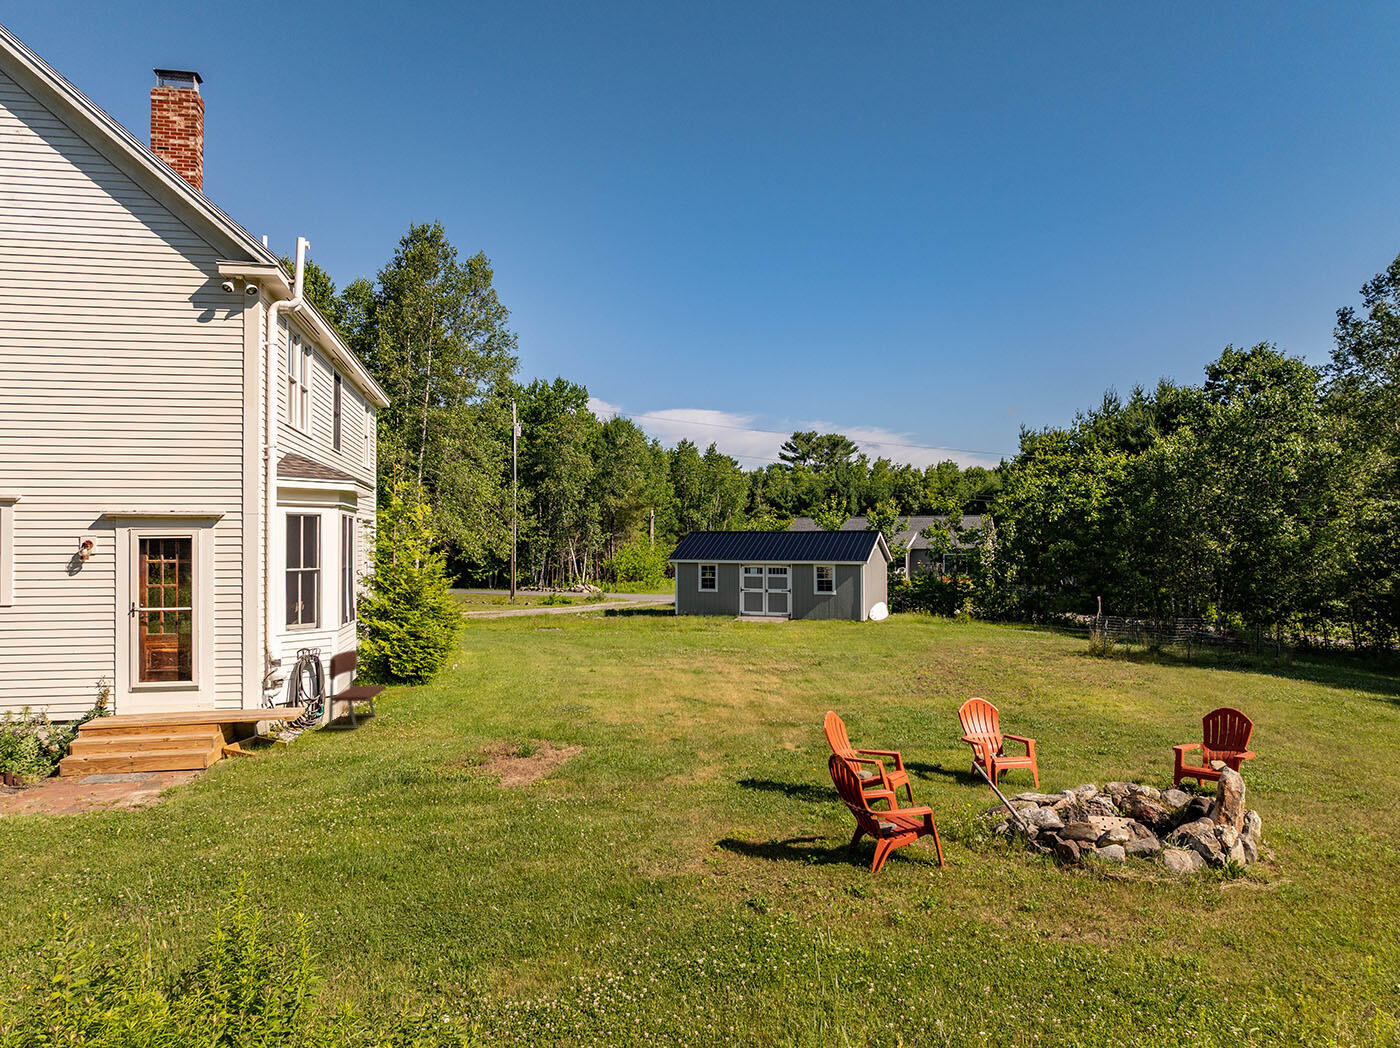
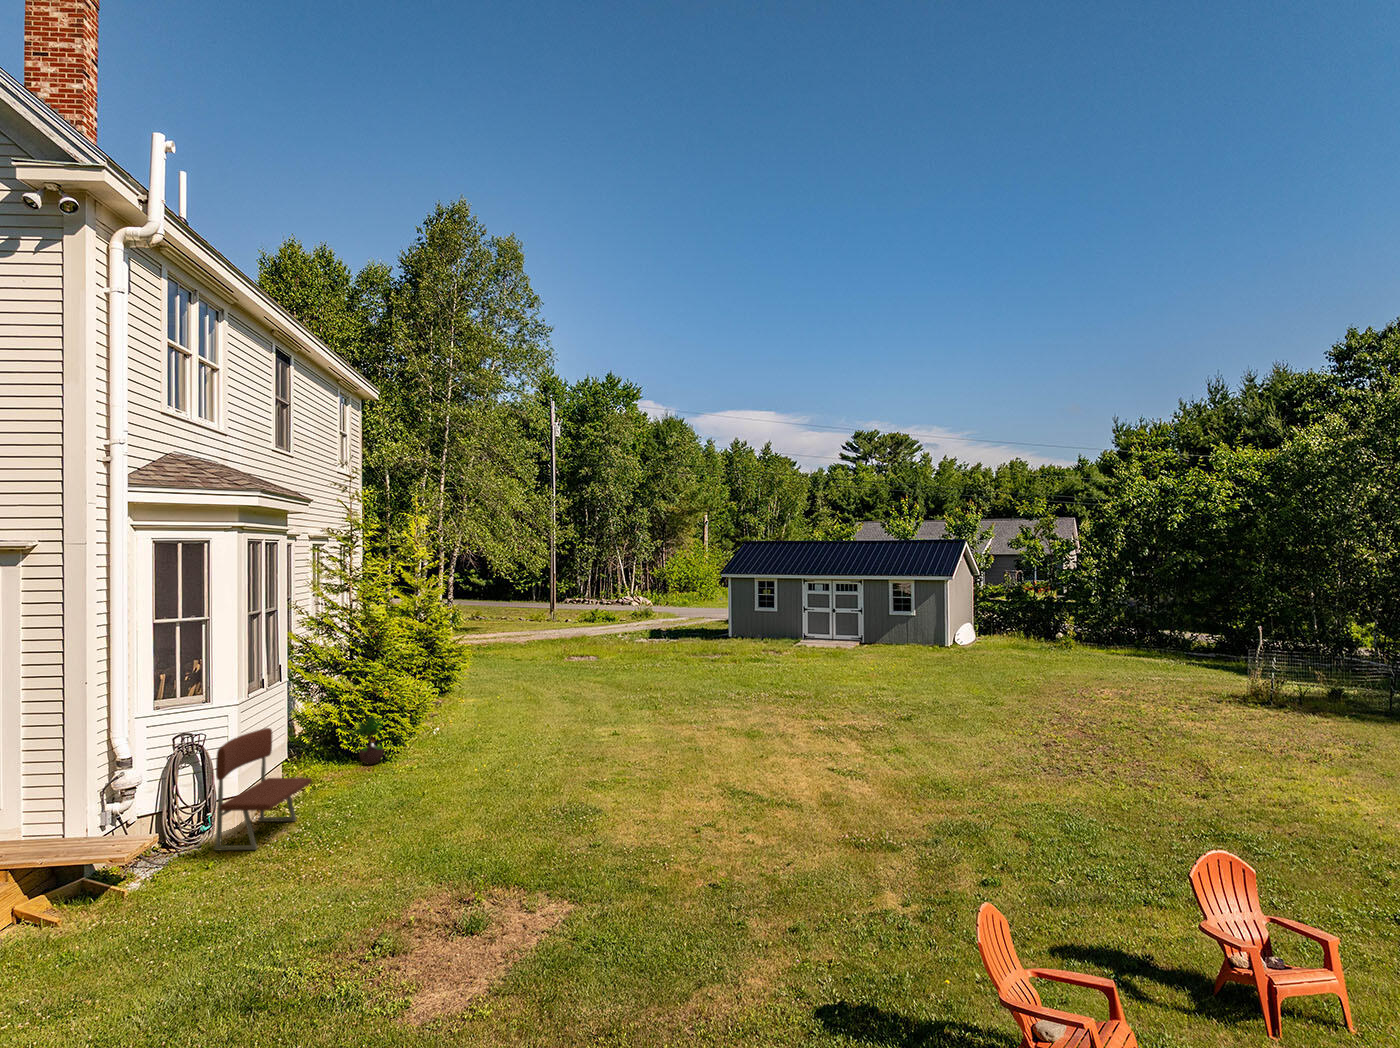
potted tree: none [398,650,423,689] -> present [355,716,384,764]

